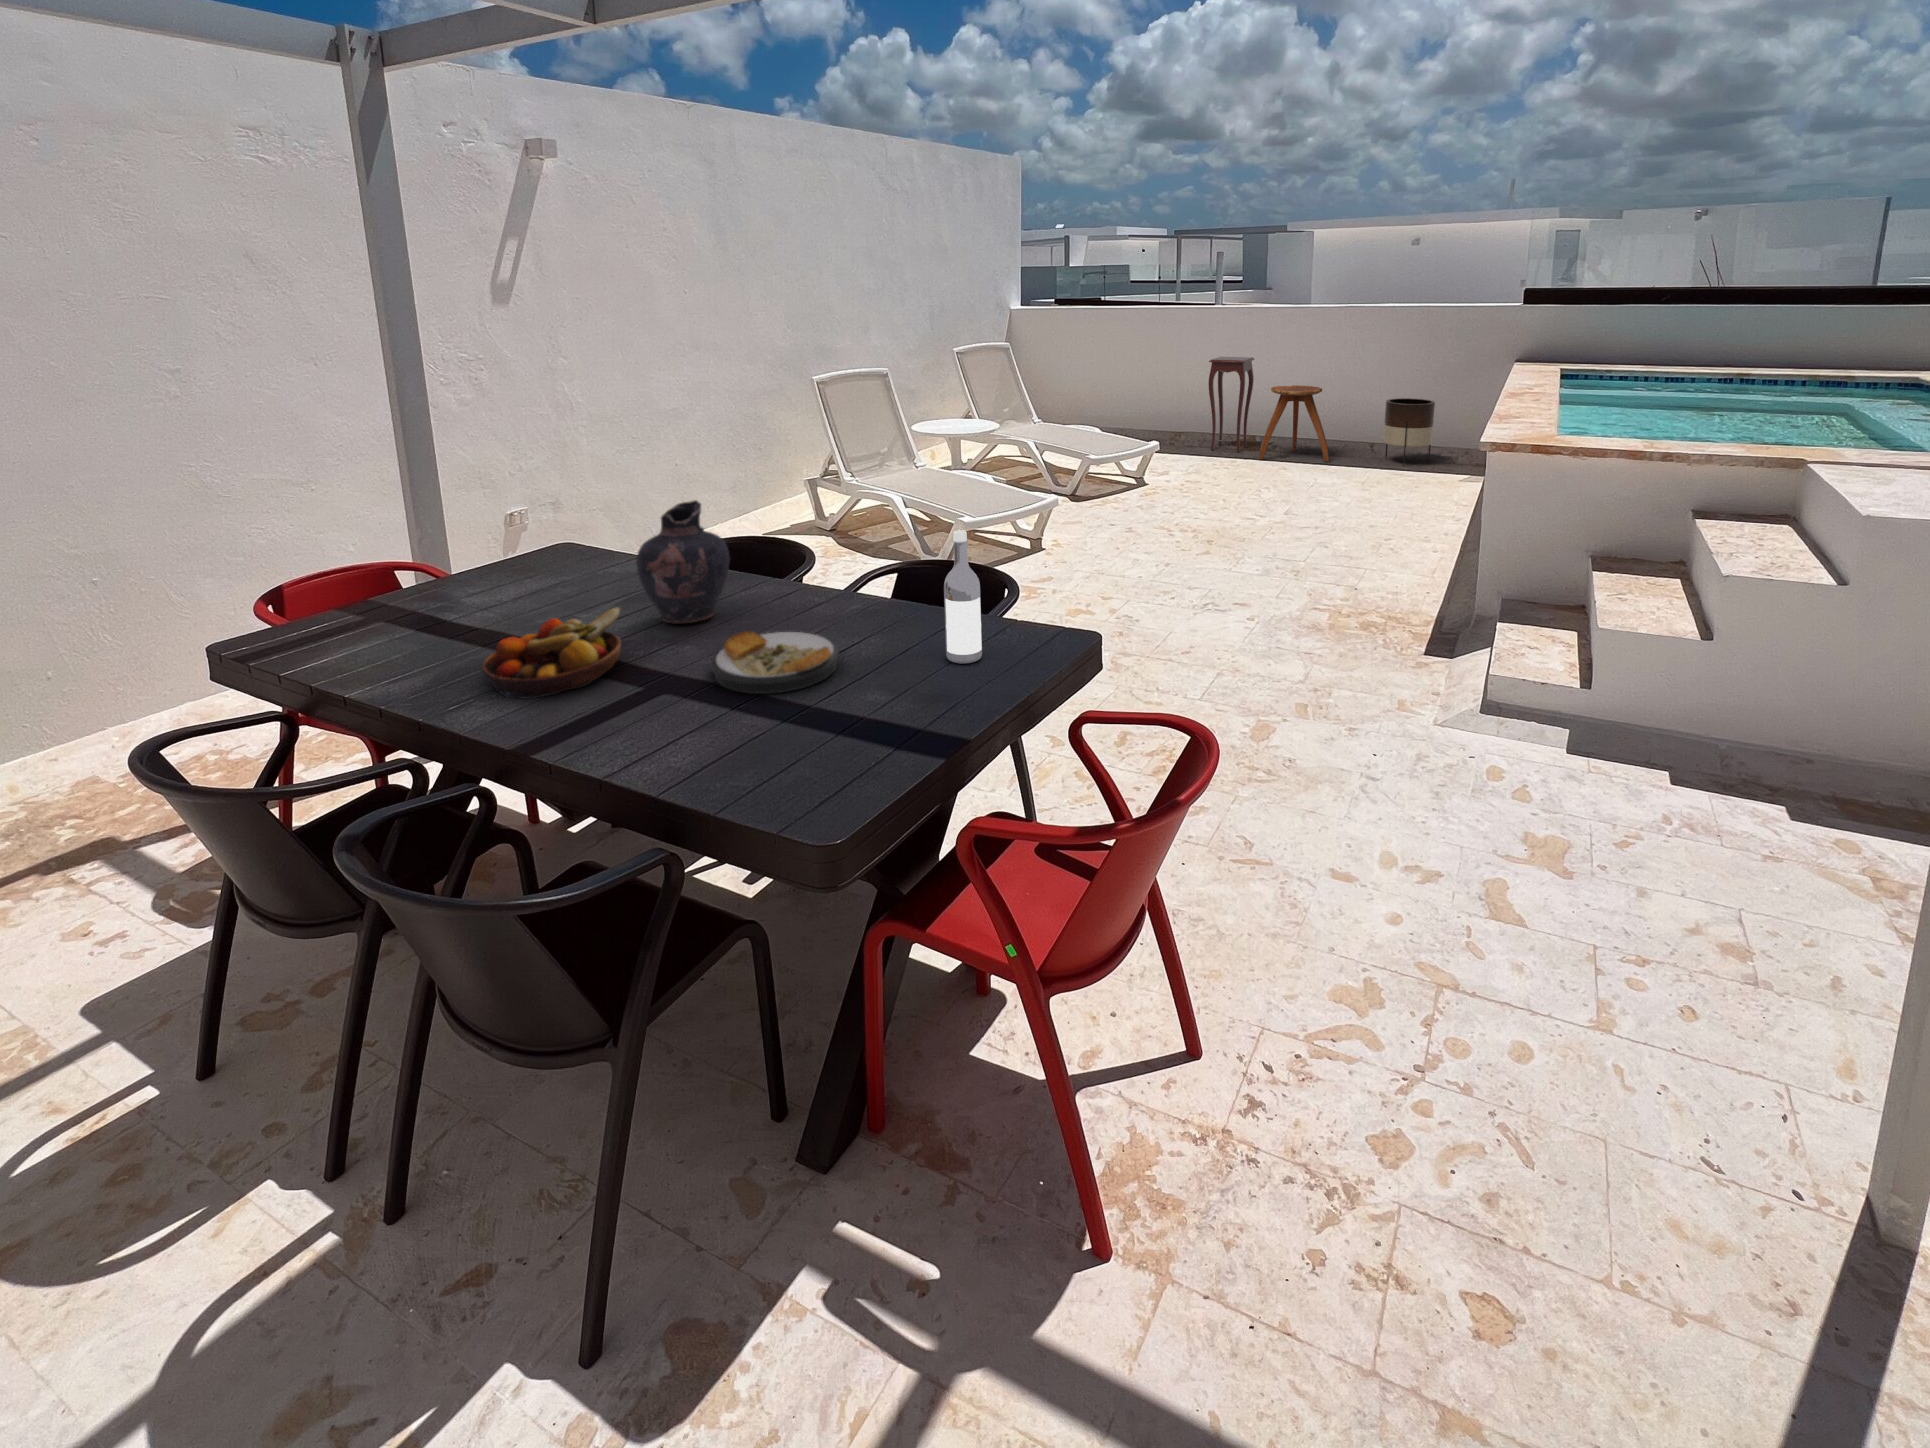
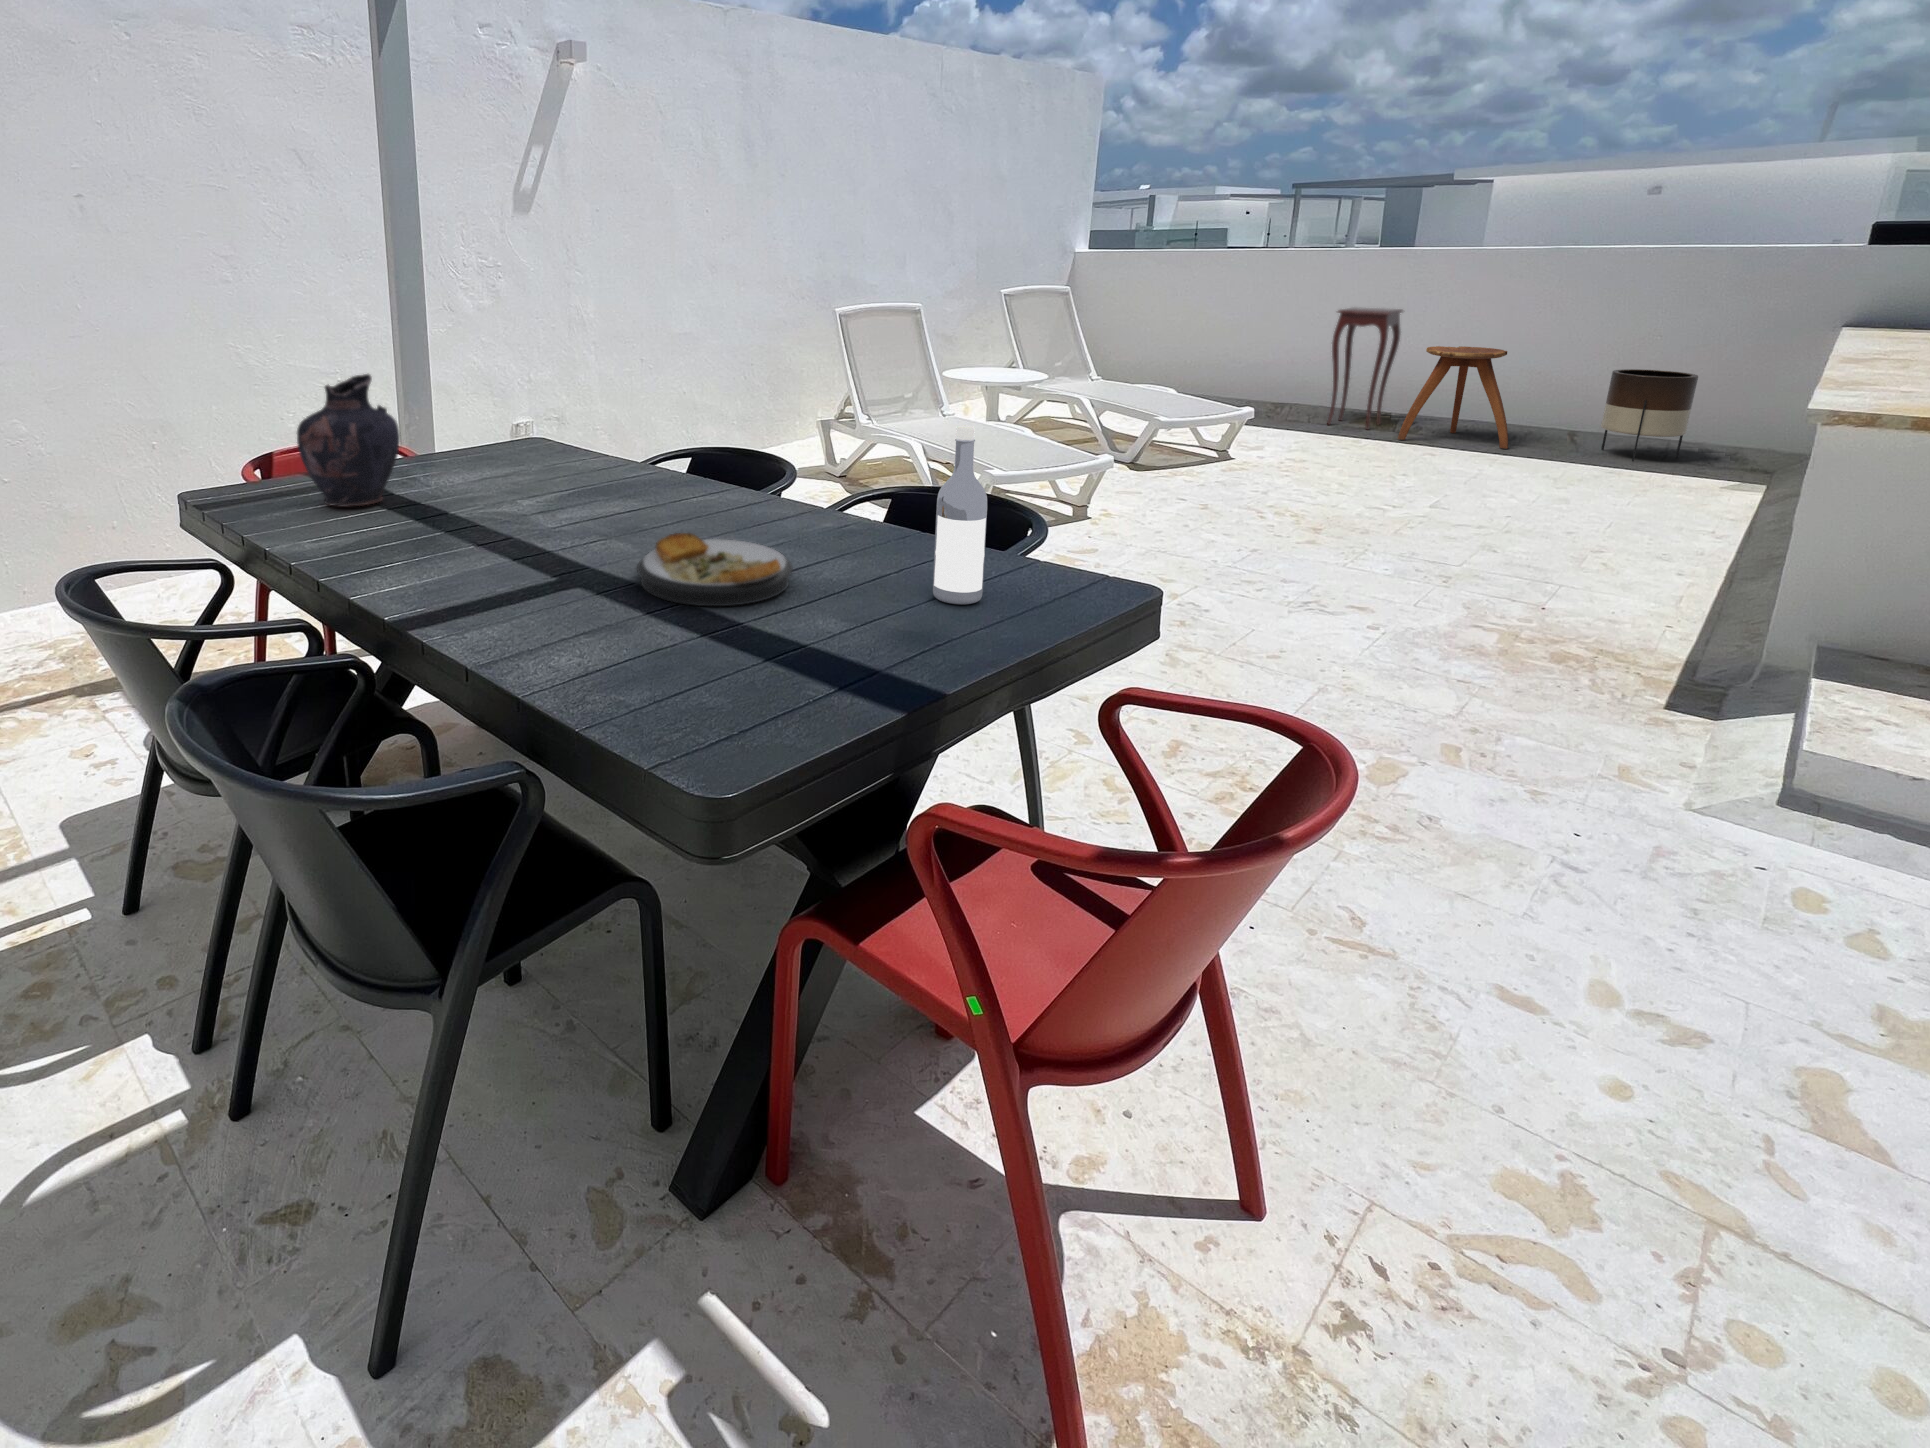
vase: present [636,500,730,624] -> present [297,374,400,506]
fruit bowl: present [482,607,621,698] -> none [396,490,551,577]

